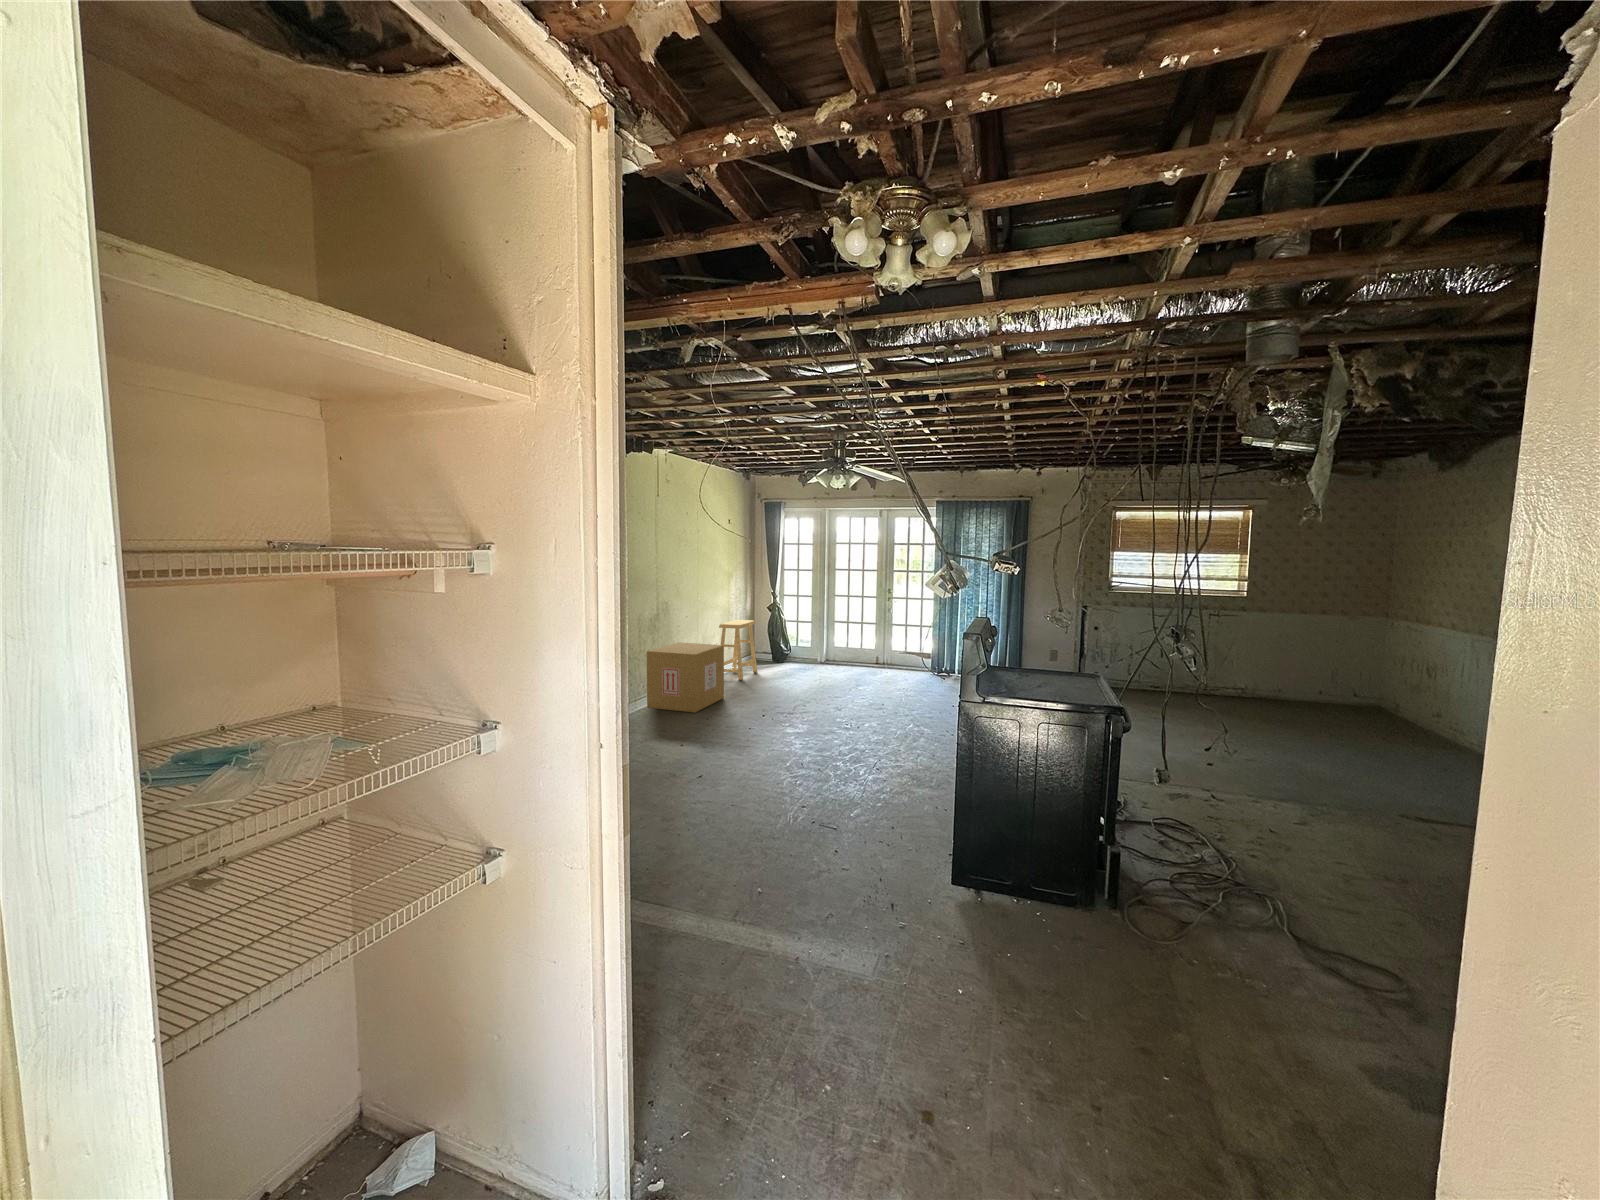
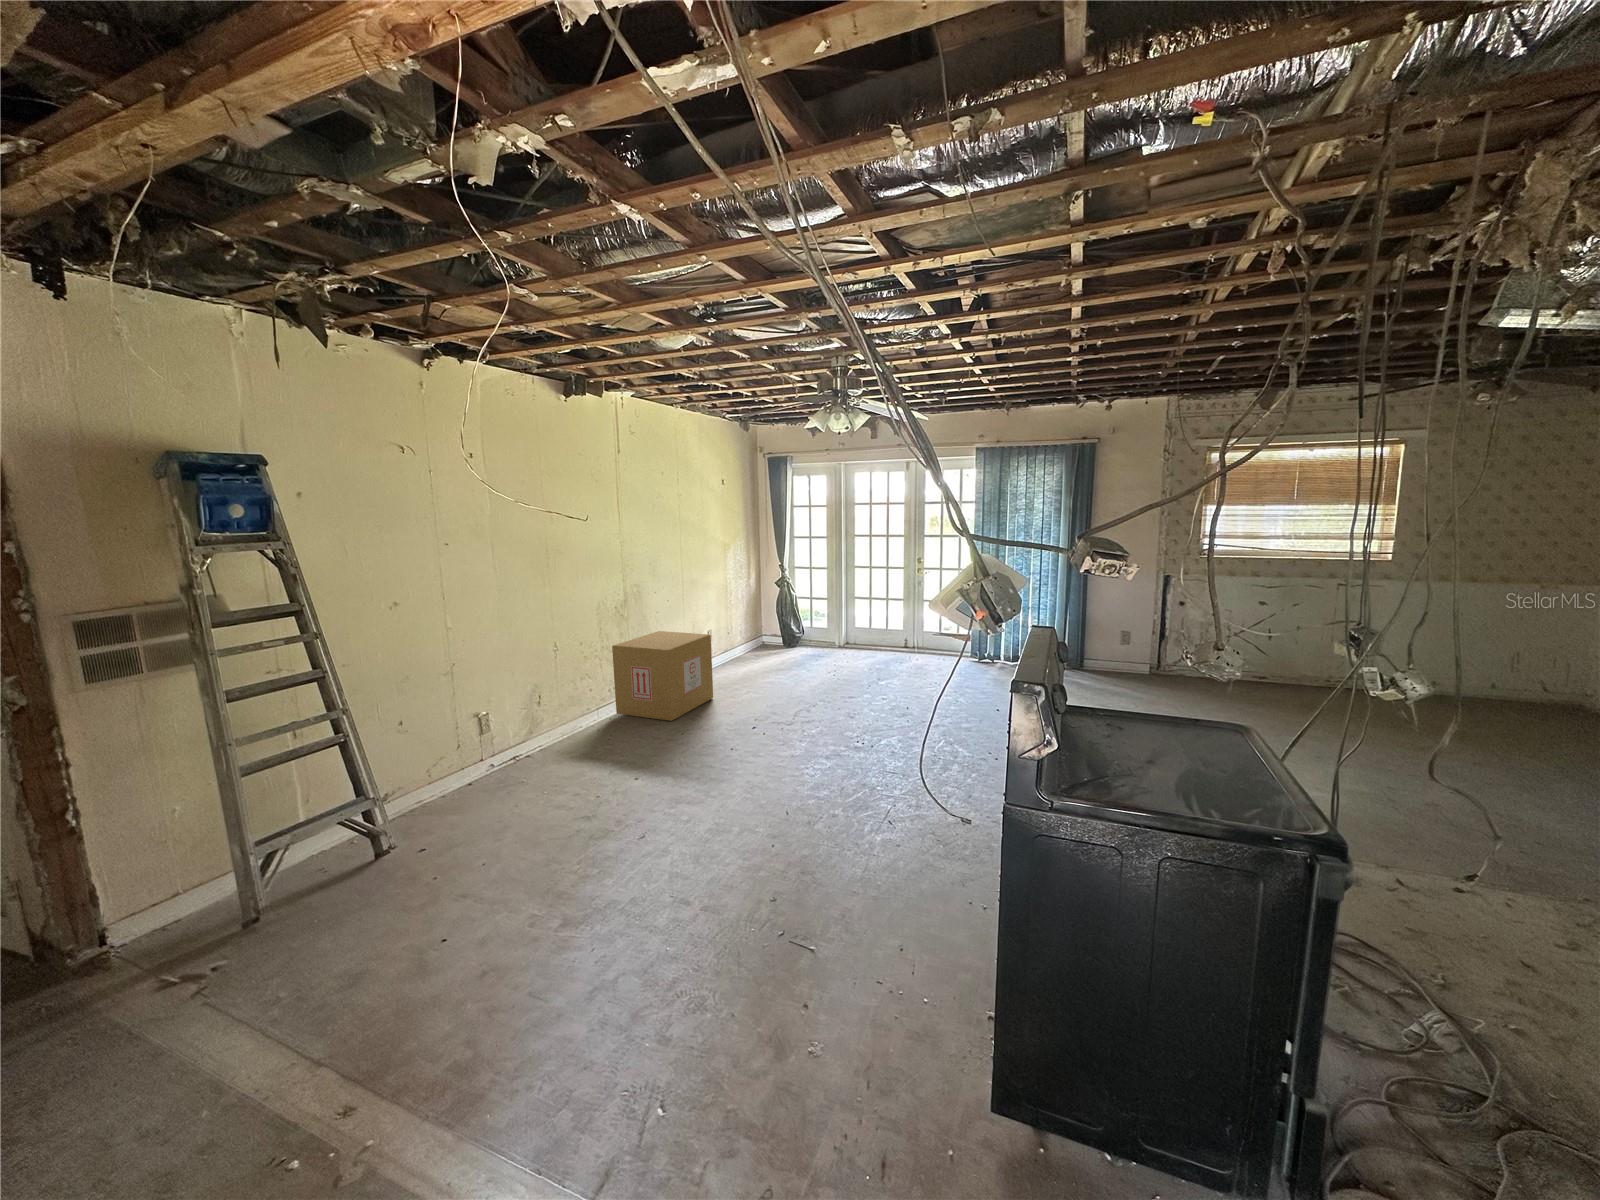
stool: present [719,620,757,680] -> none [714,598,764,670]

